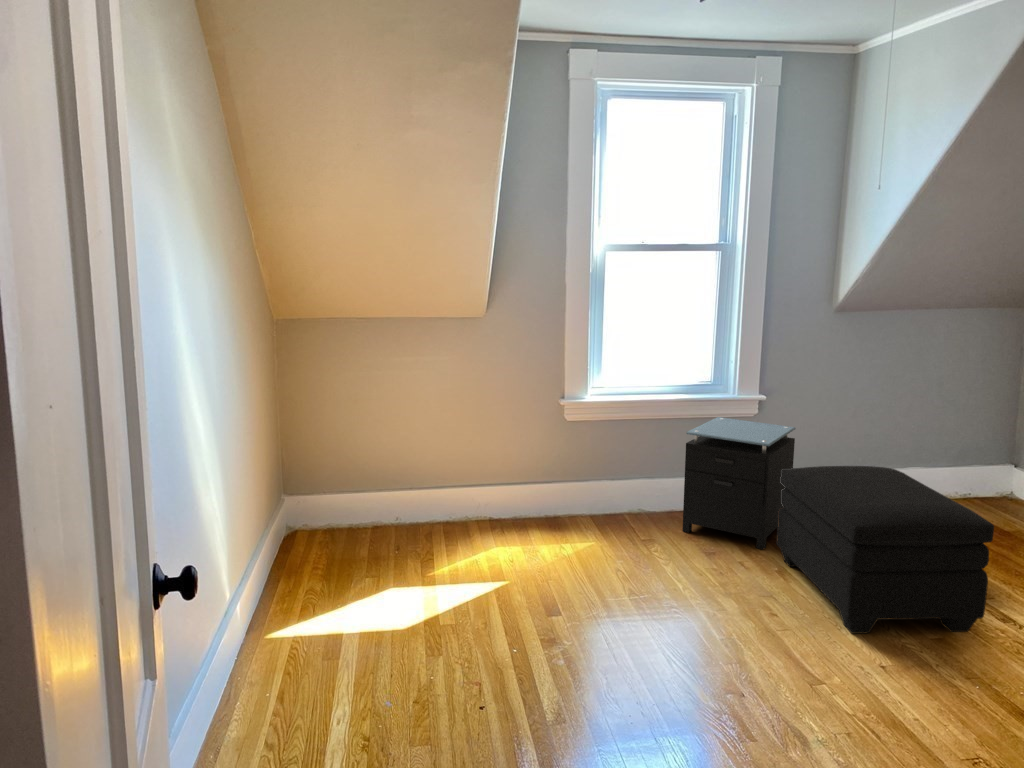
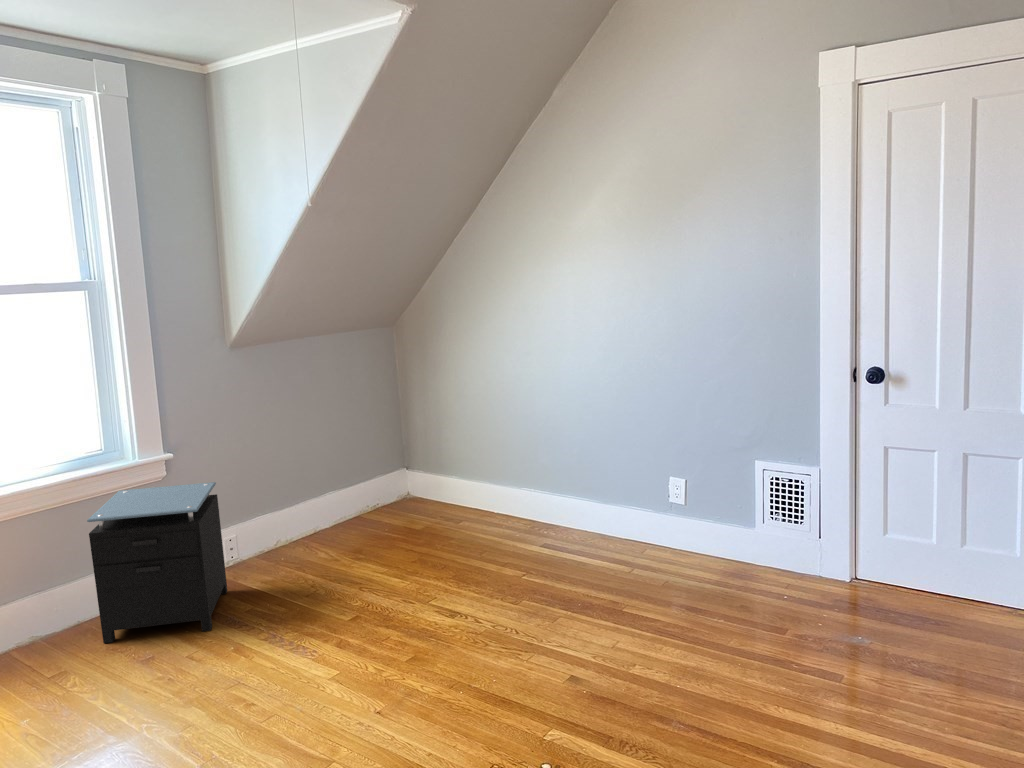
ottoman: present [776,466,994,634] -> none [217,502,441,689]

